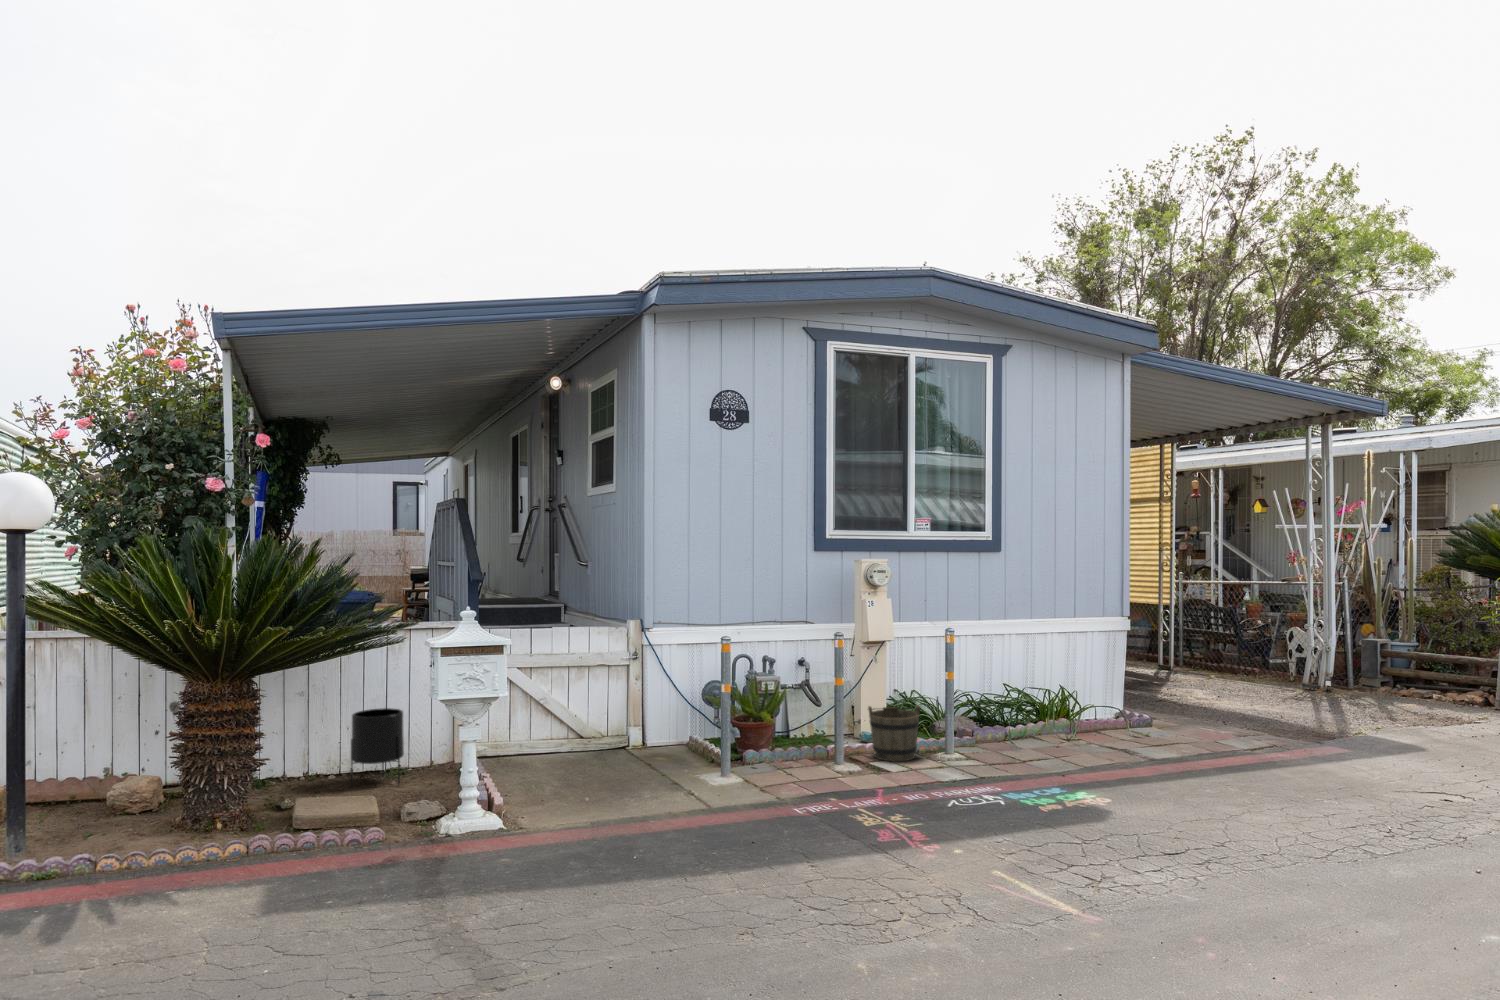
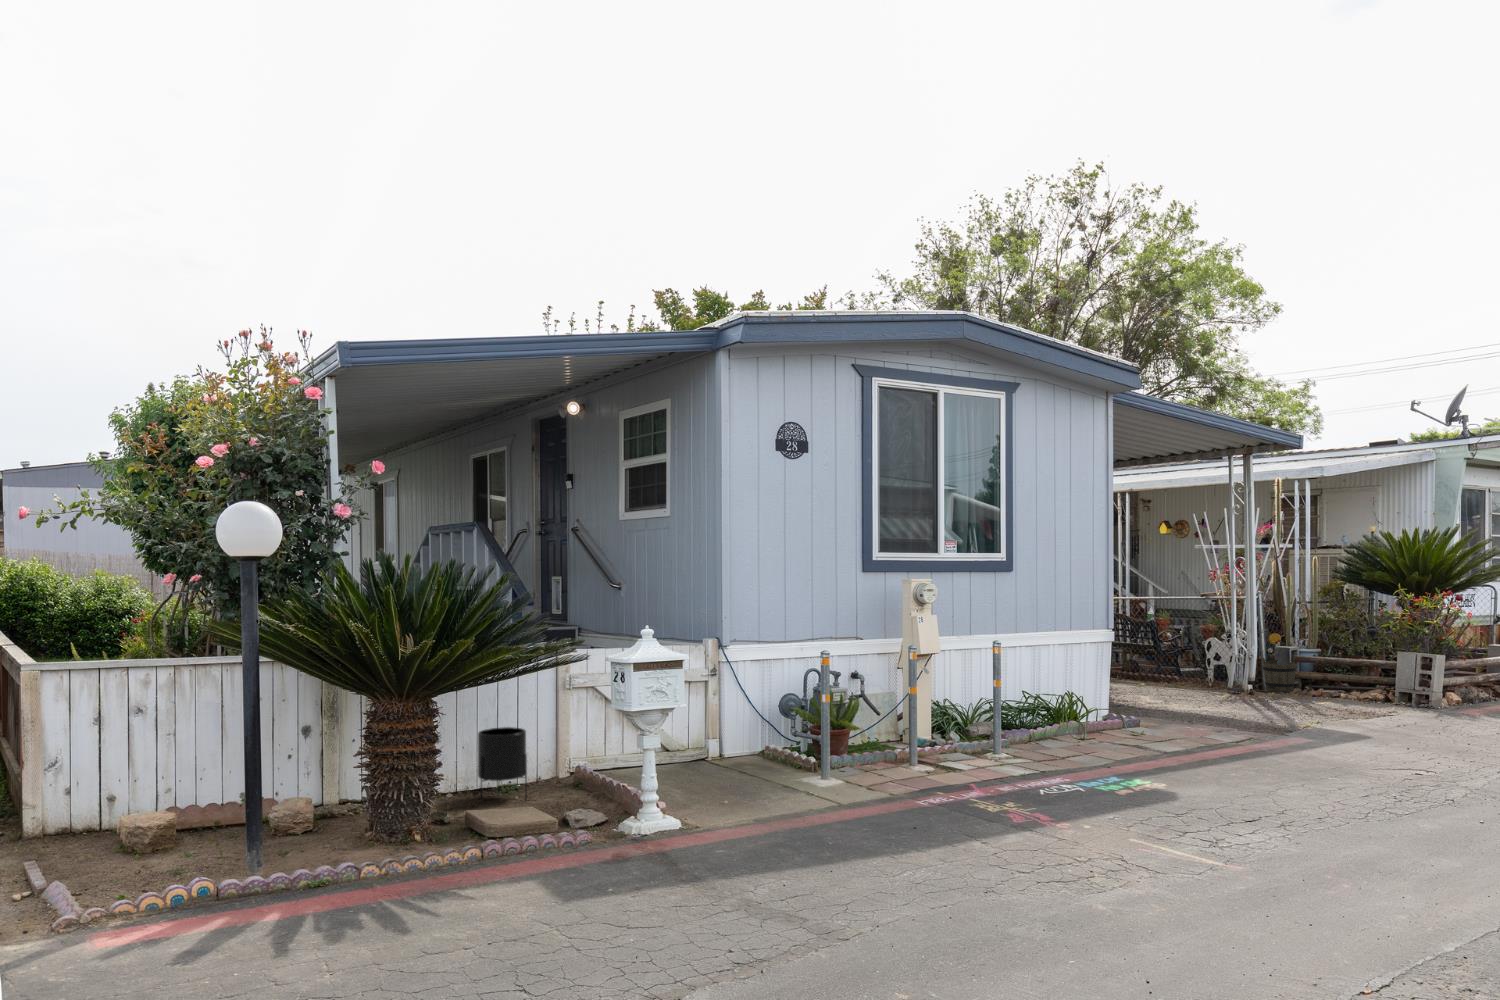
bucket: present [868,705,920,761] -> present [1262,658,1296,691]

